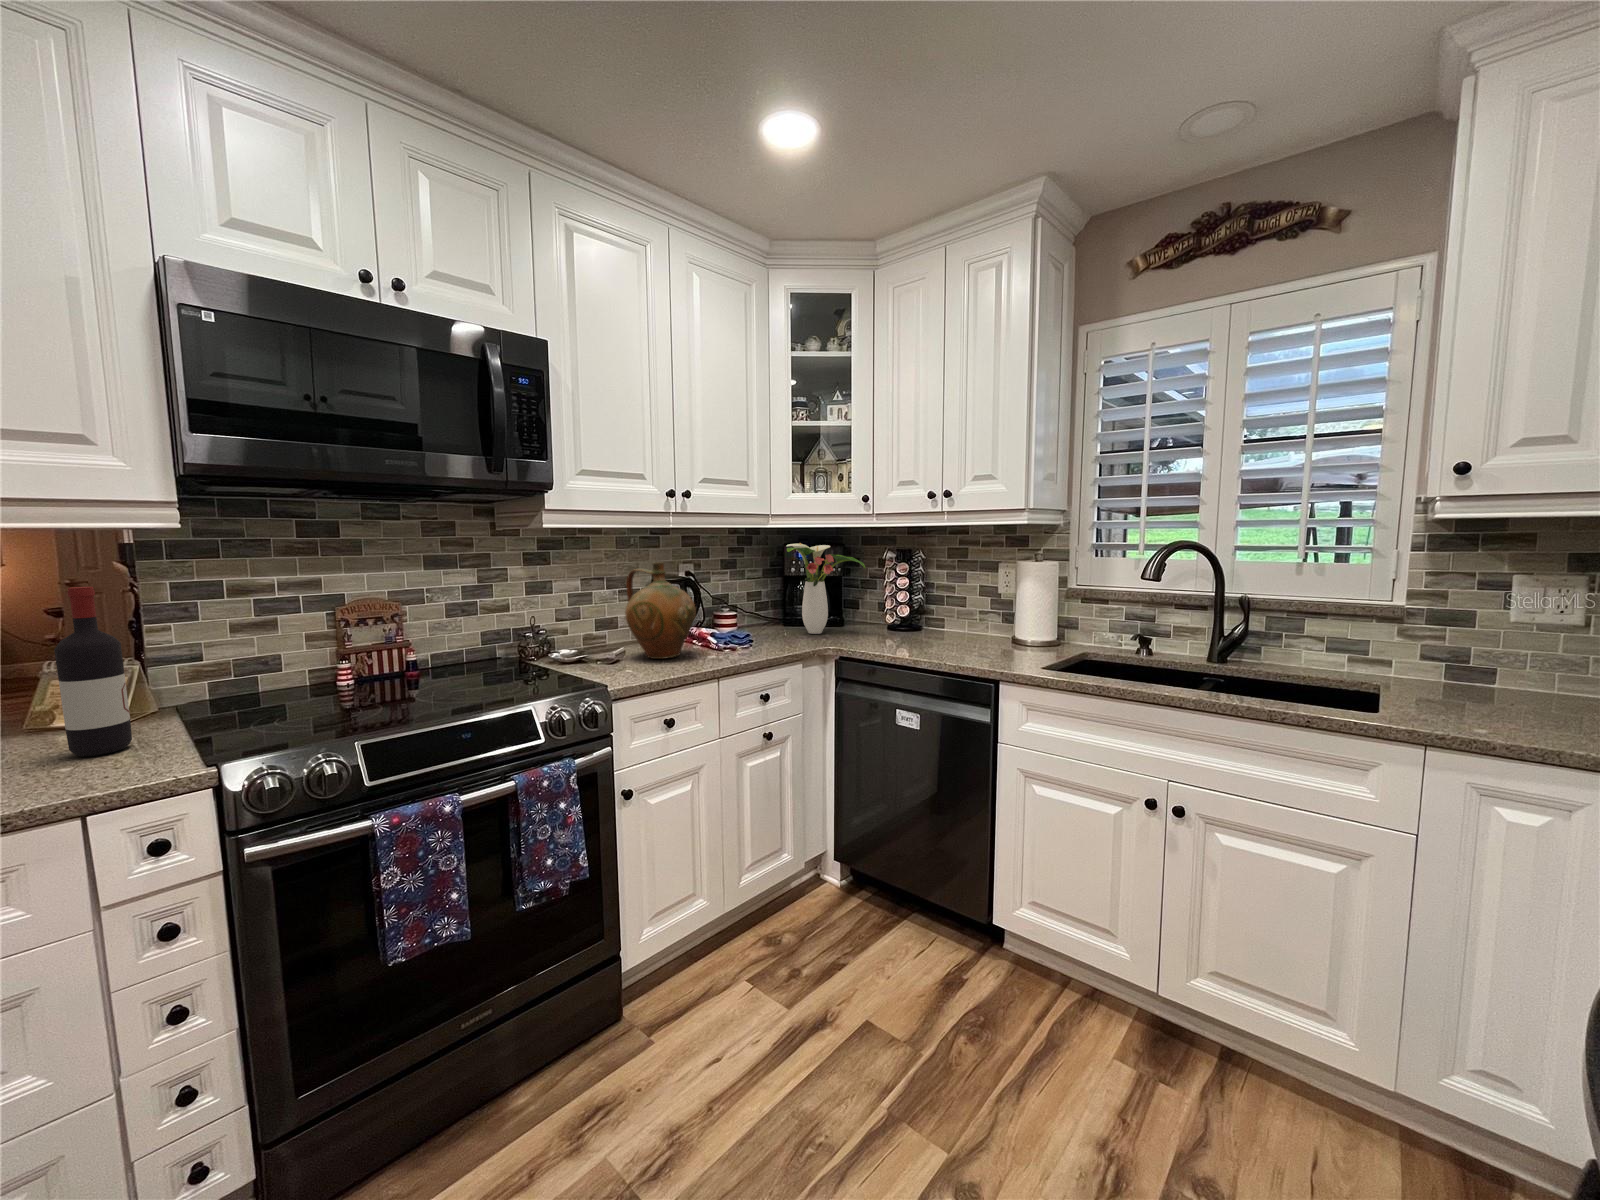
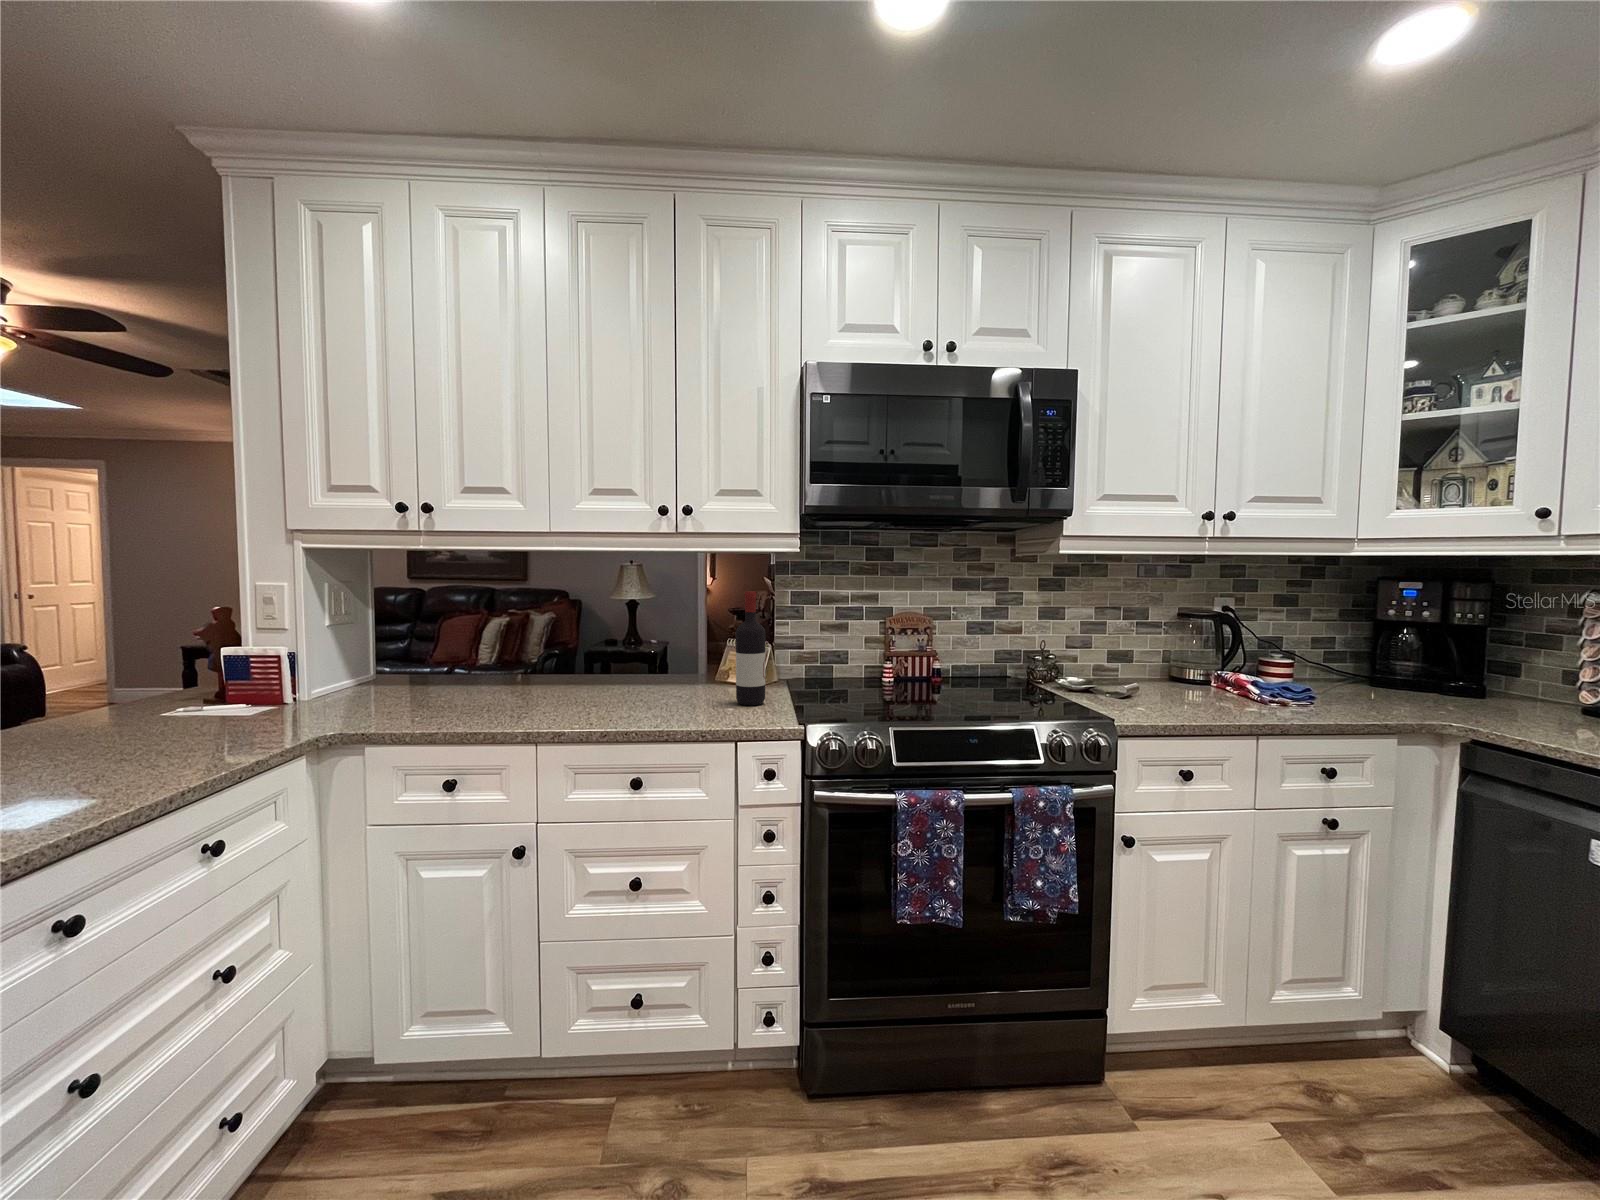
flower arrangement: present [787,543,865,634] -> none [1380,575,1529,704]
ceramic jug: present [625,562,696,659] -> none [1142,593,1231,704]

